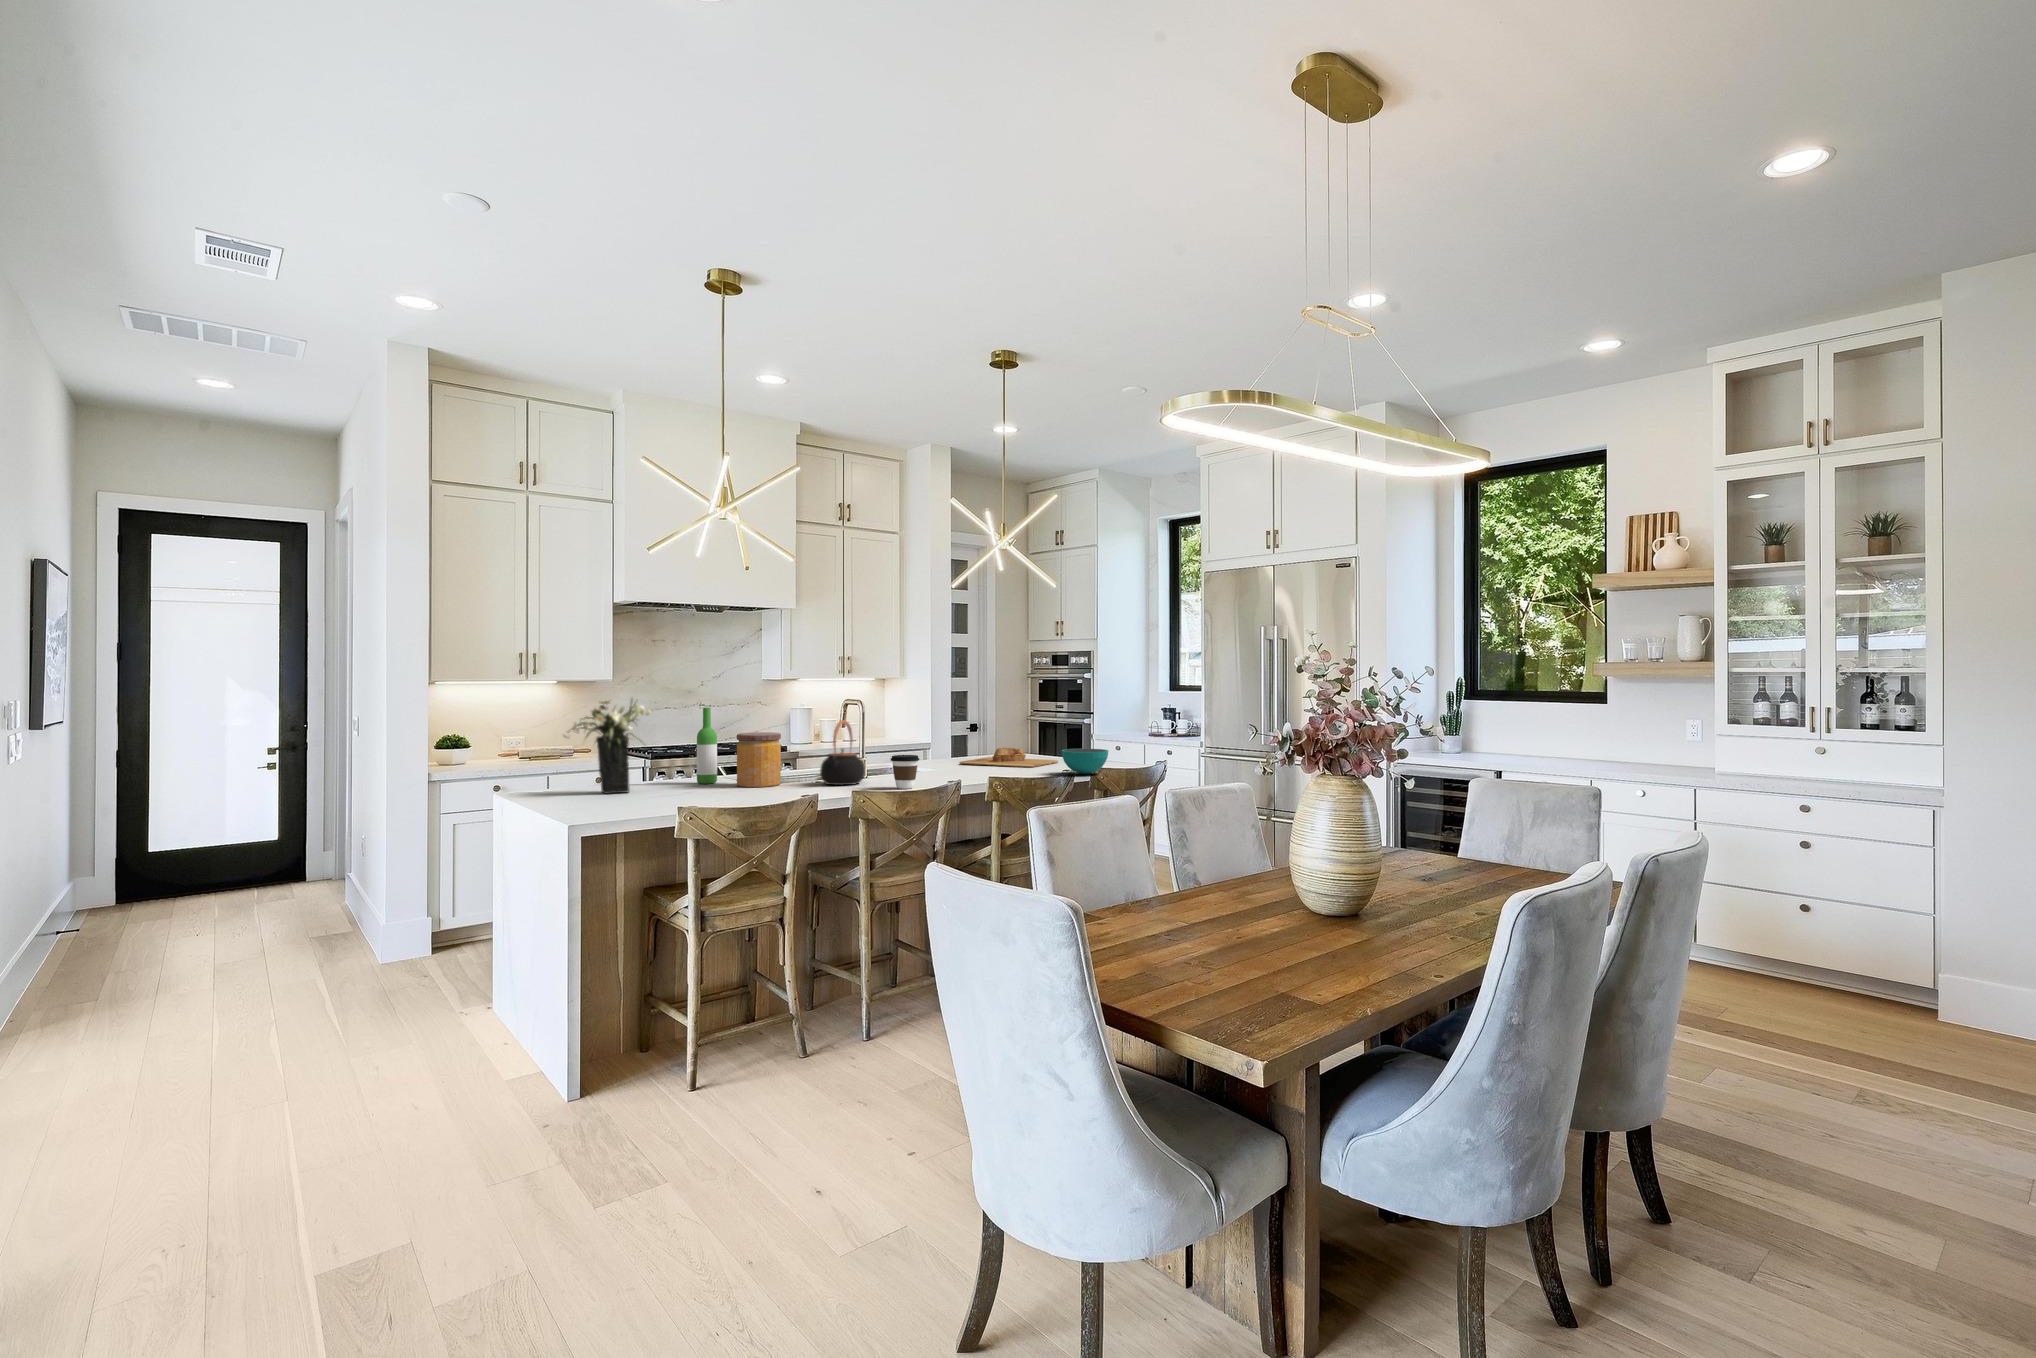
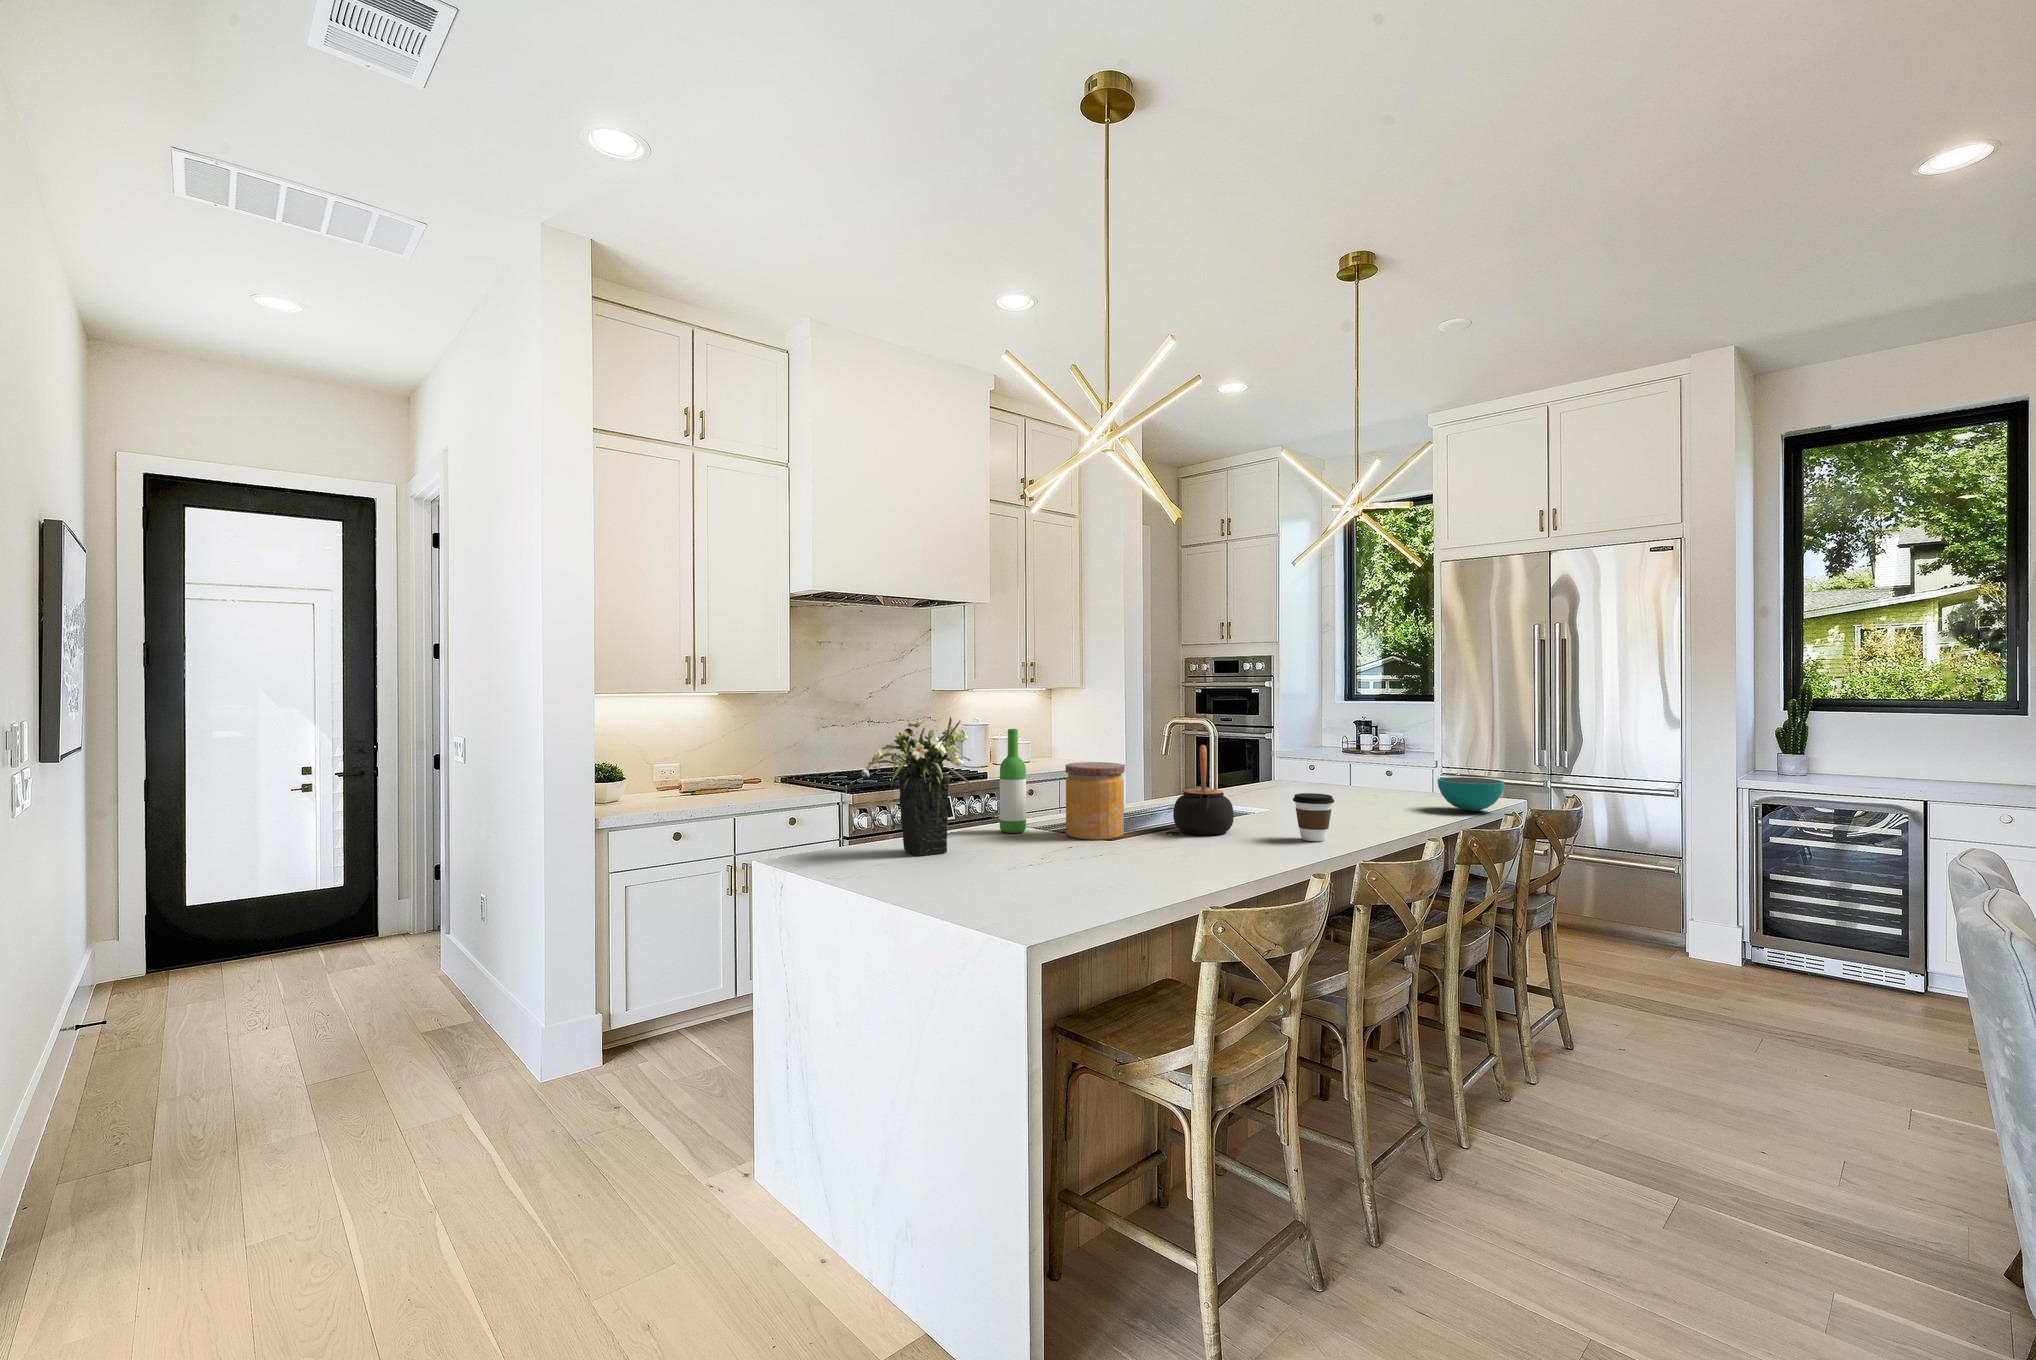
cutting board: present [959,748,1058,767] -> none [1254,773,1368,799]

